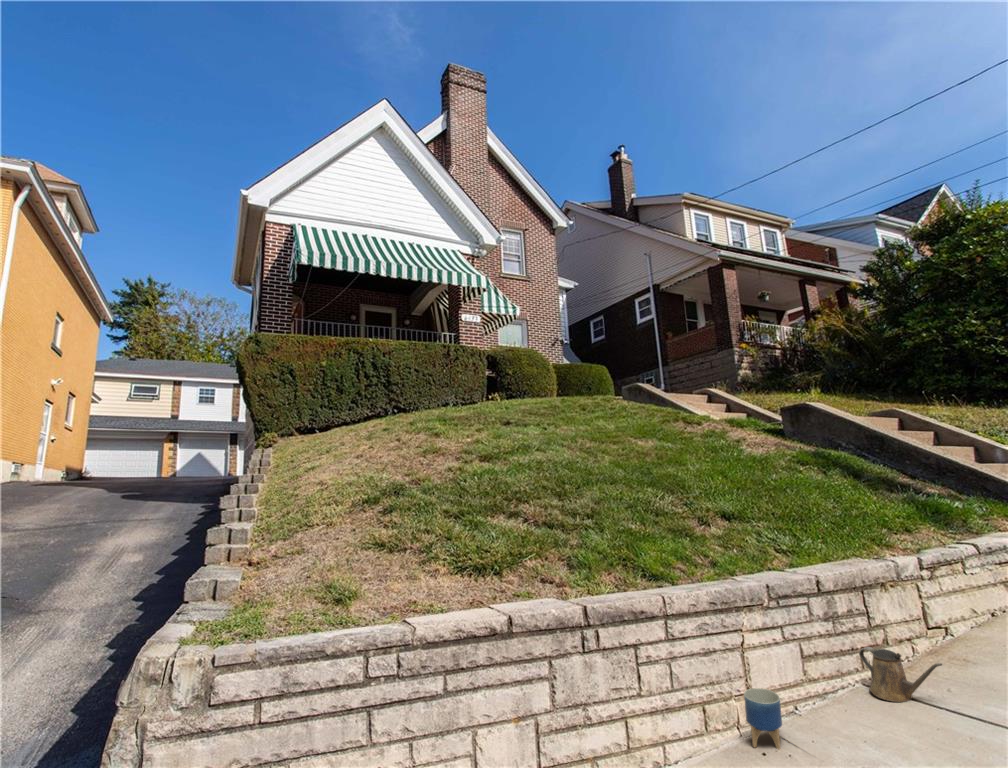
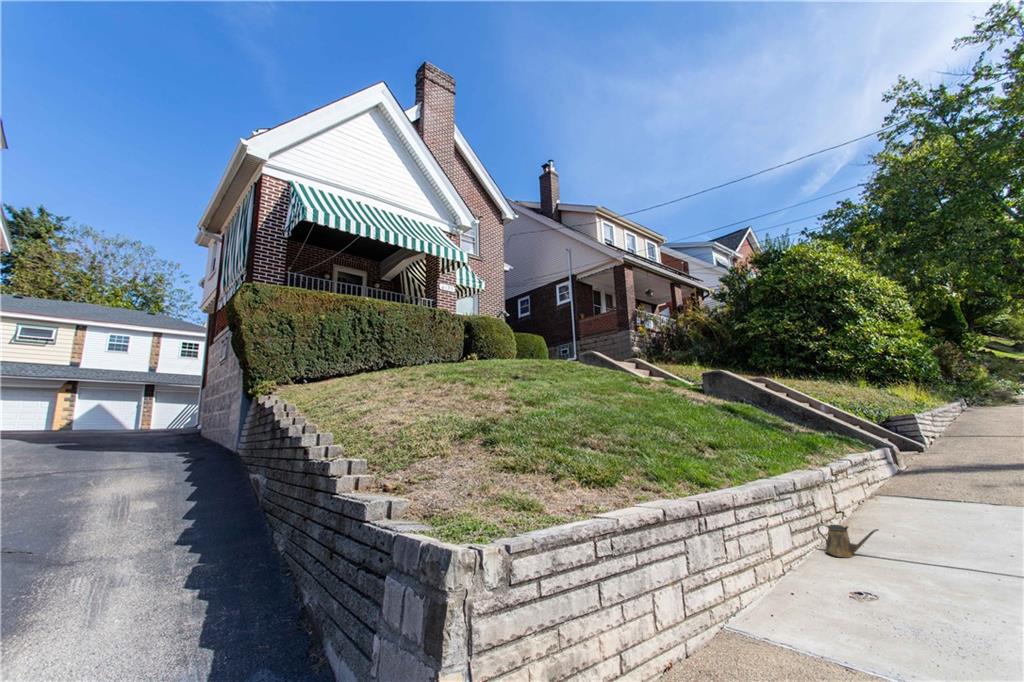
planter: present [744,688,782,749] -> none [776,554,804,594]

